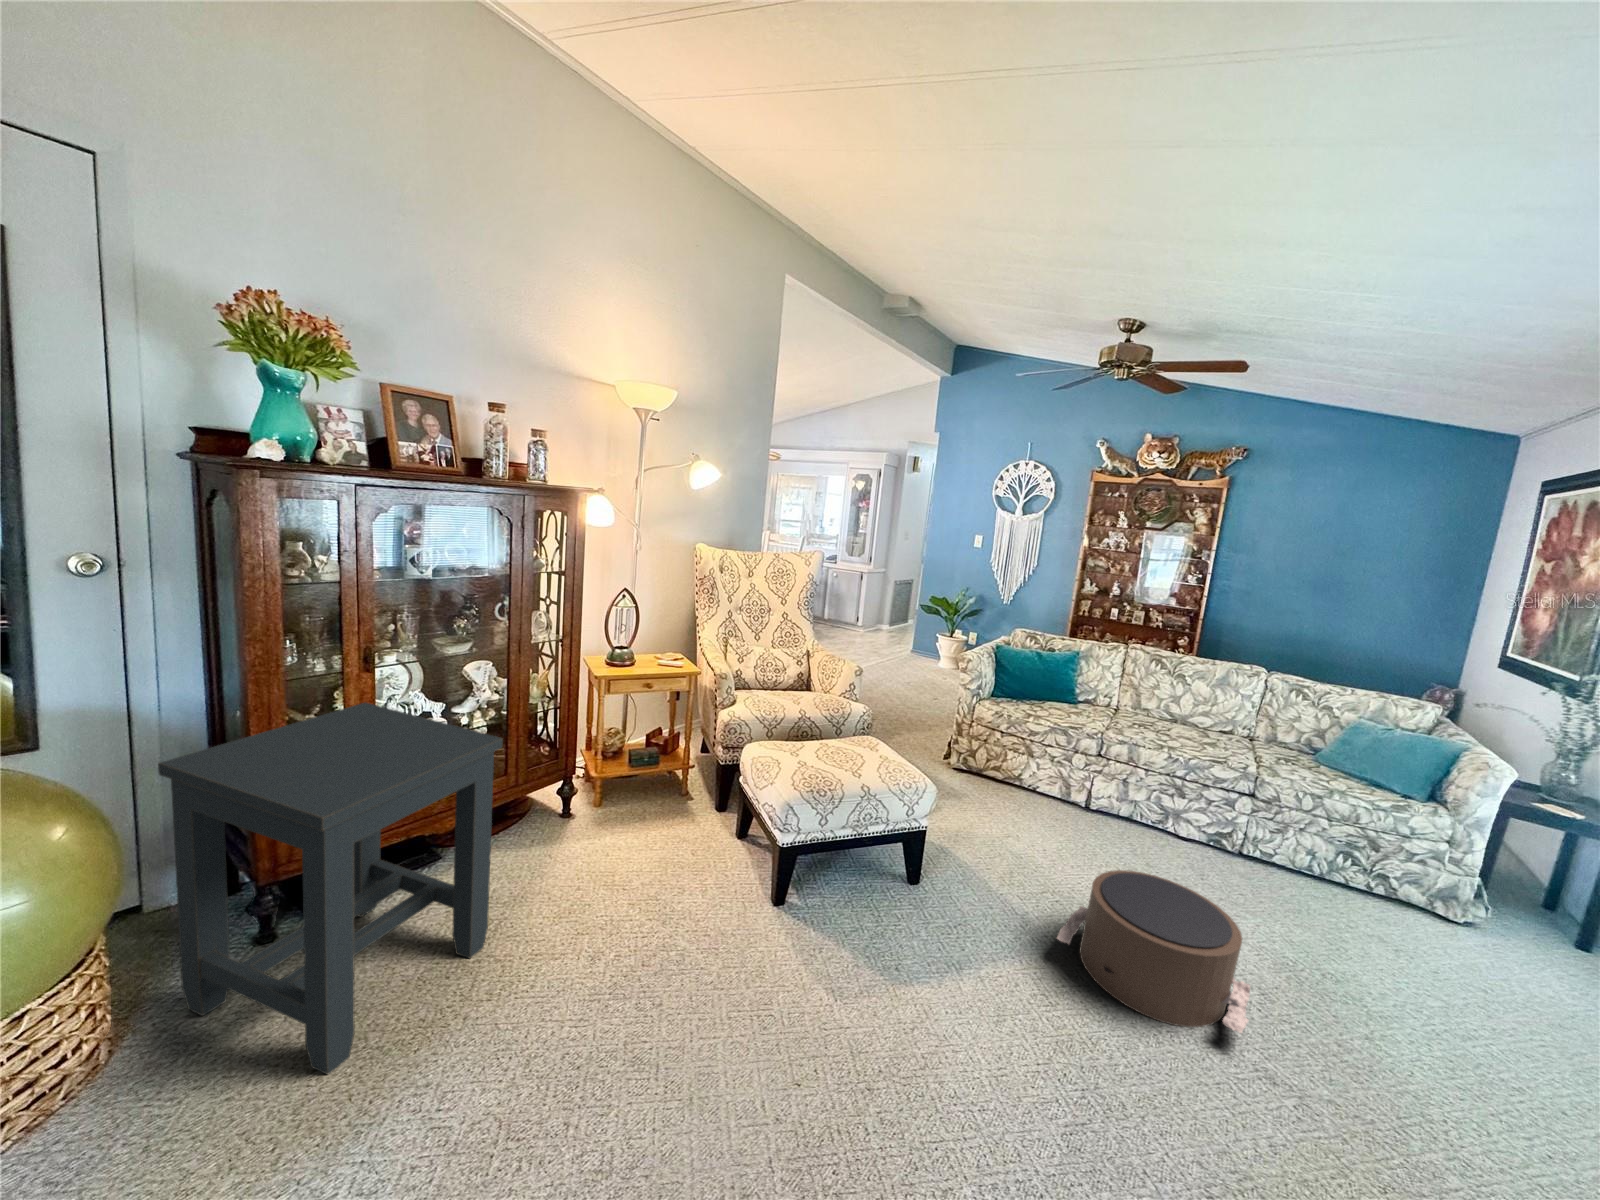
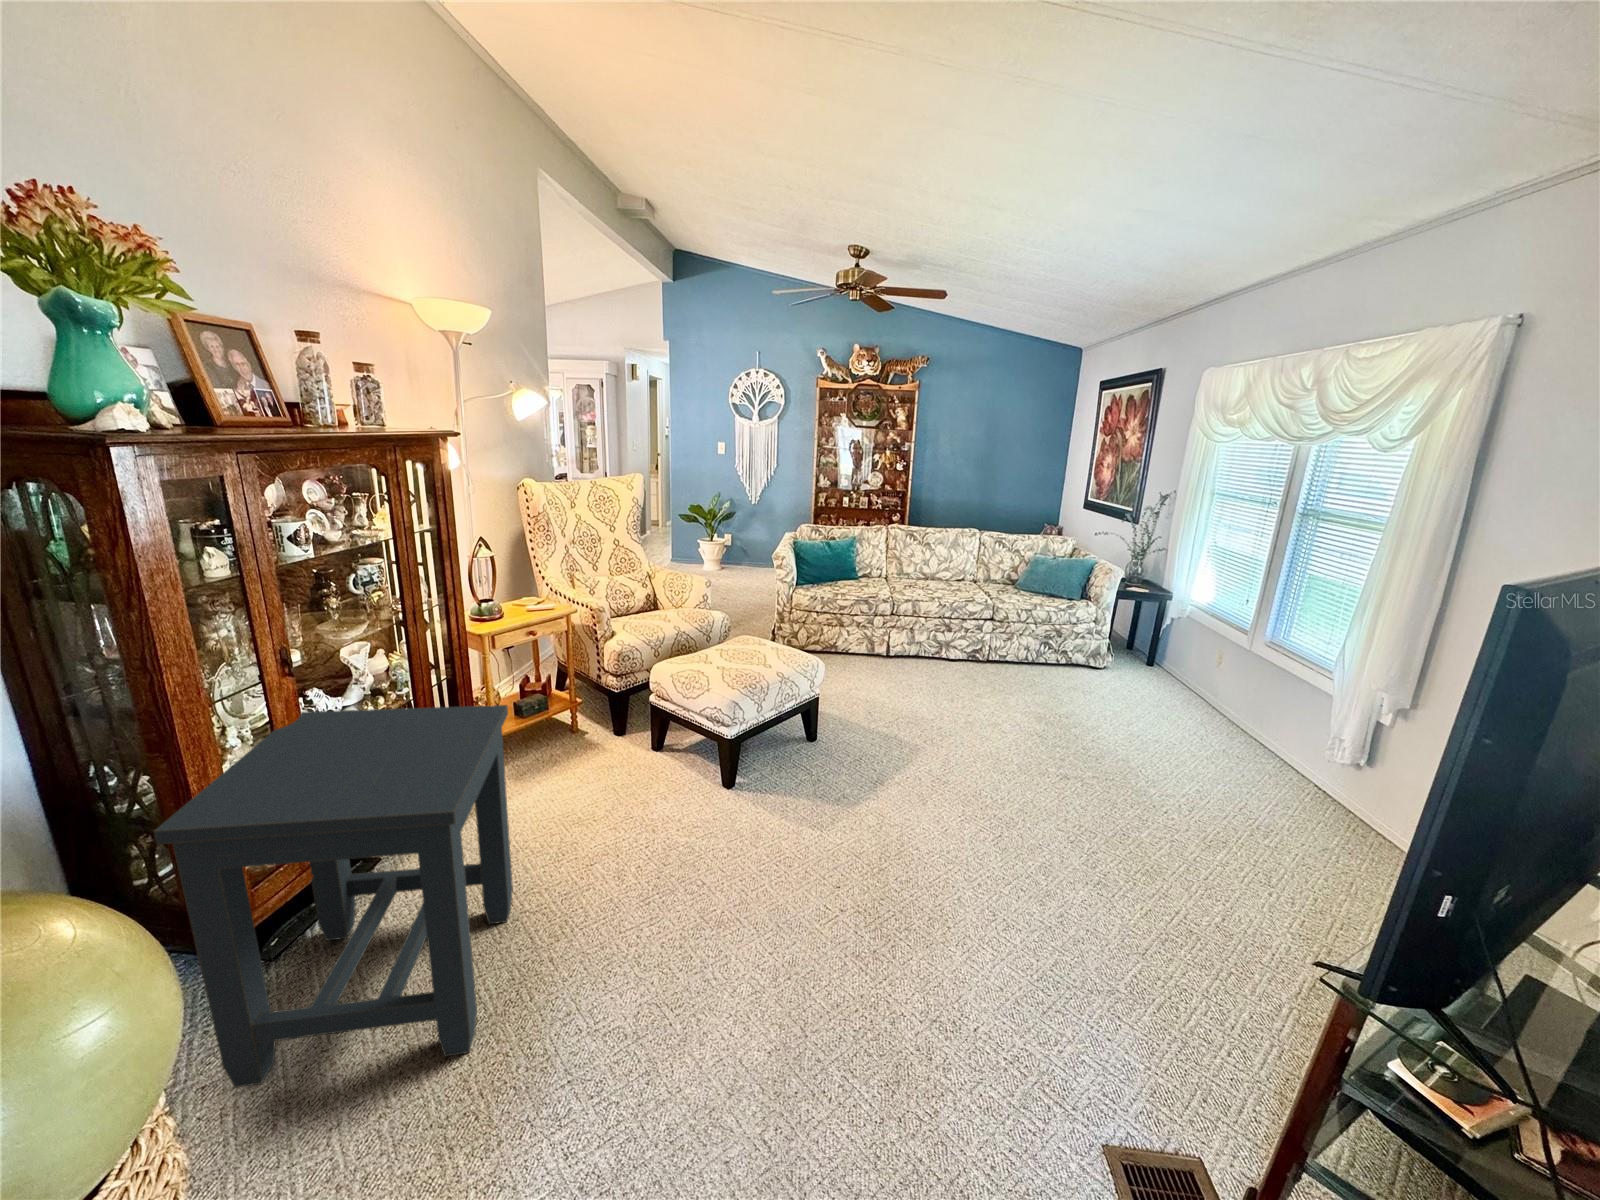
pouf: present [1057,870,1250,1033] -> none [931,684,1050,770]

